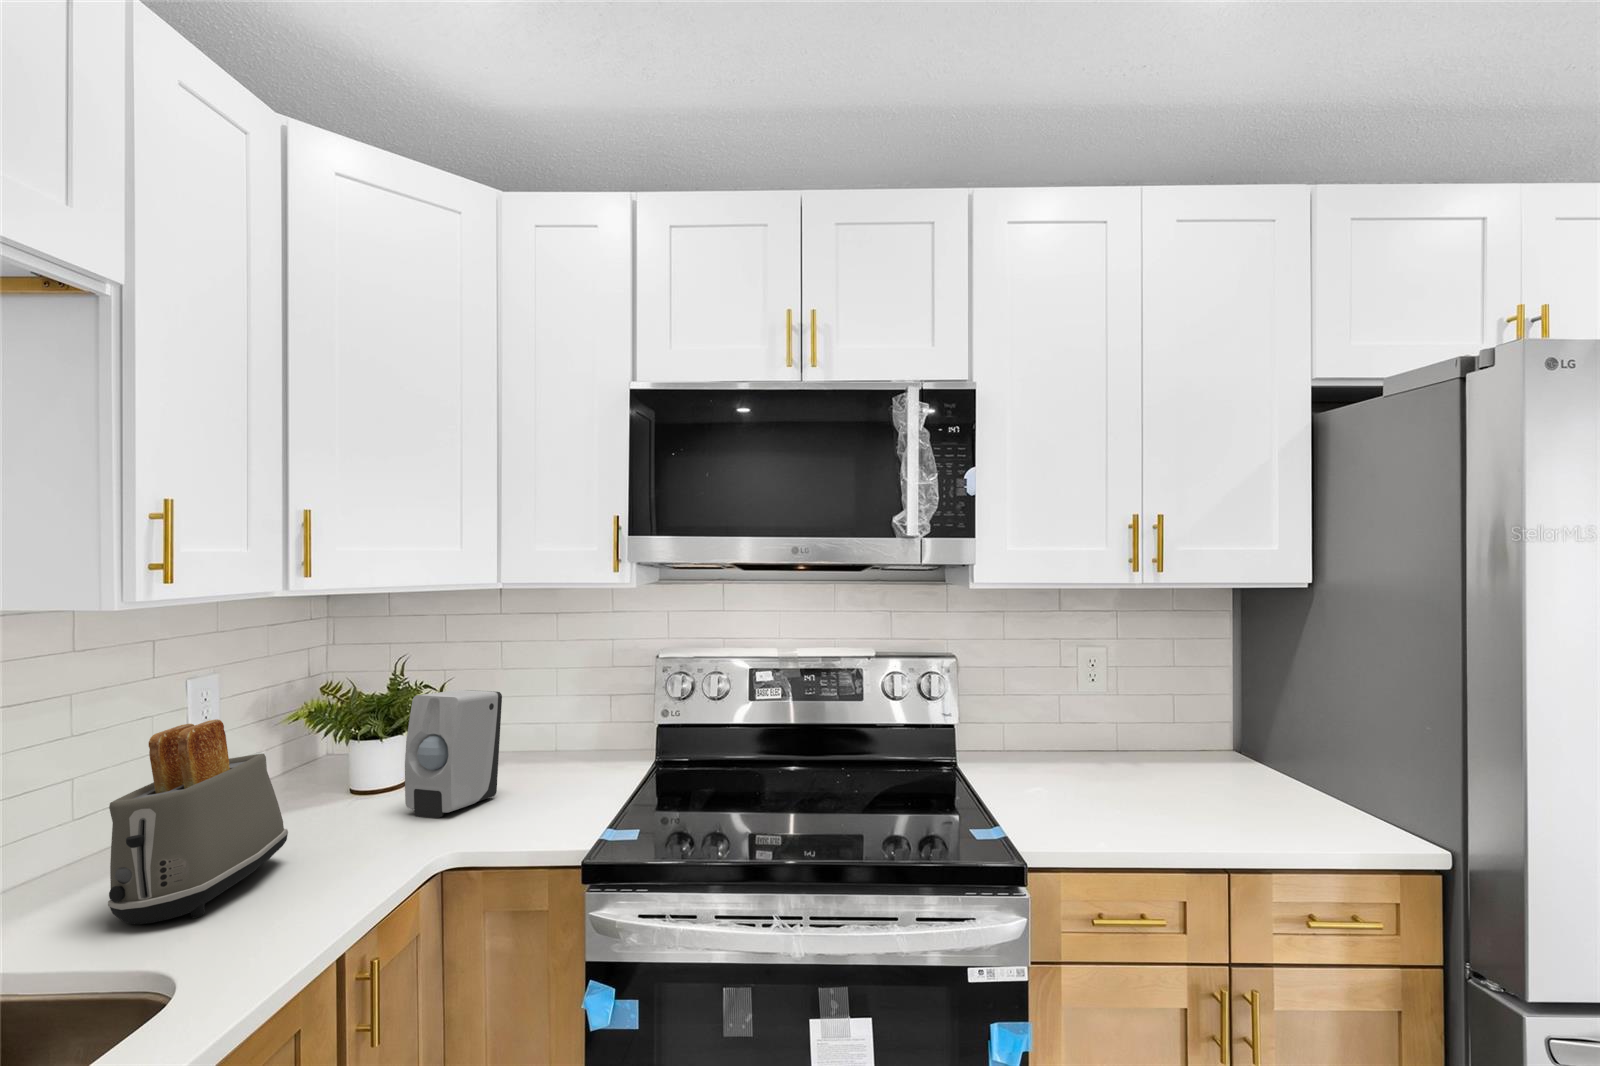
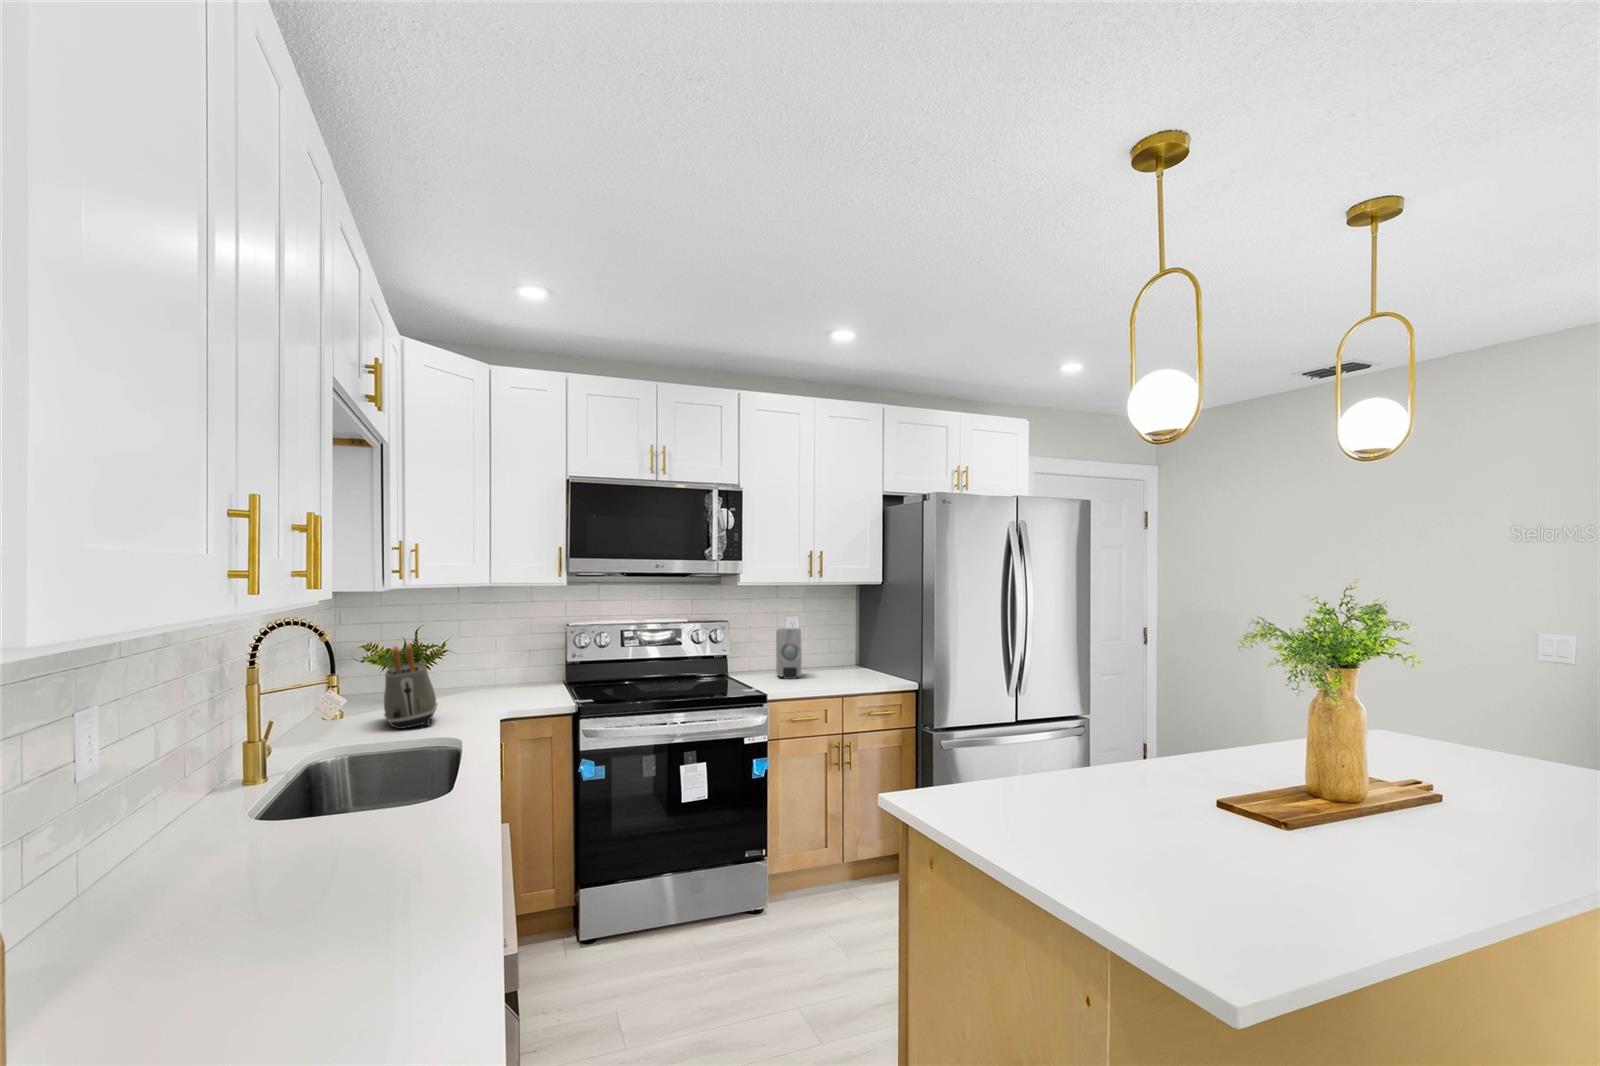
soap dispenser: present [405,690,502,818] -> present [776,628,802,679]

